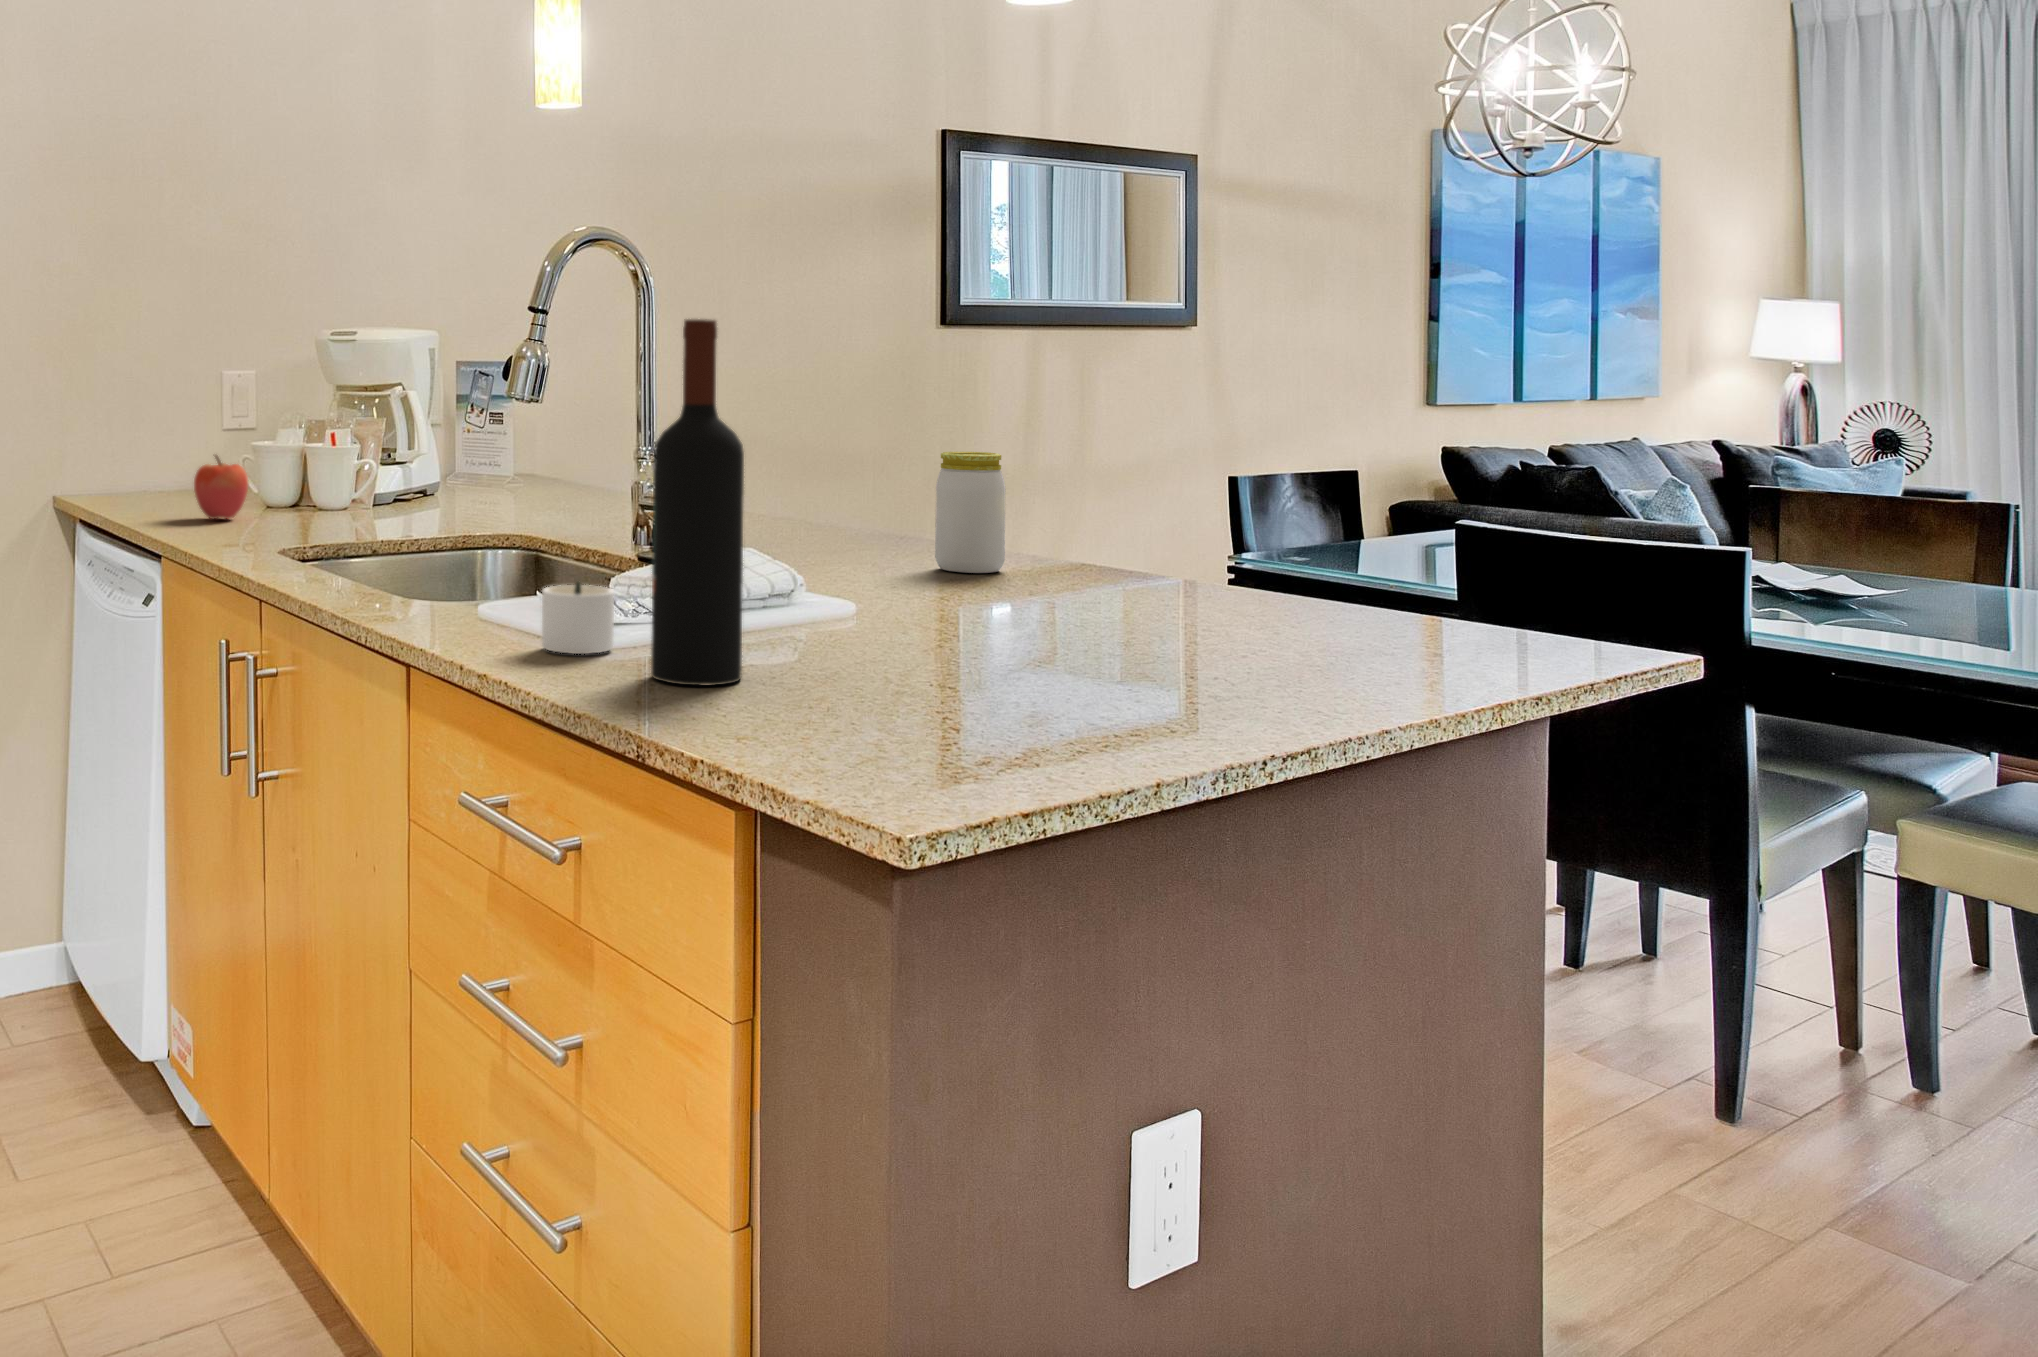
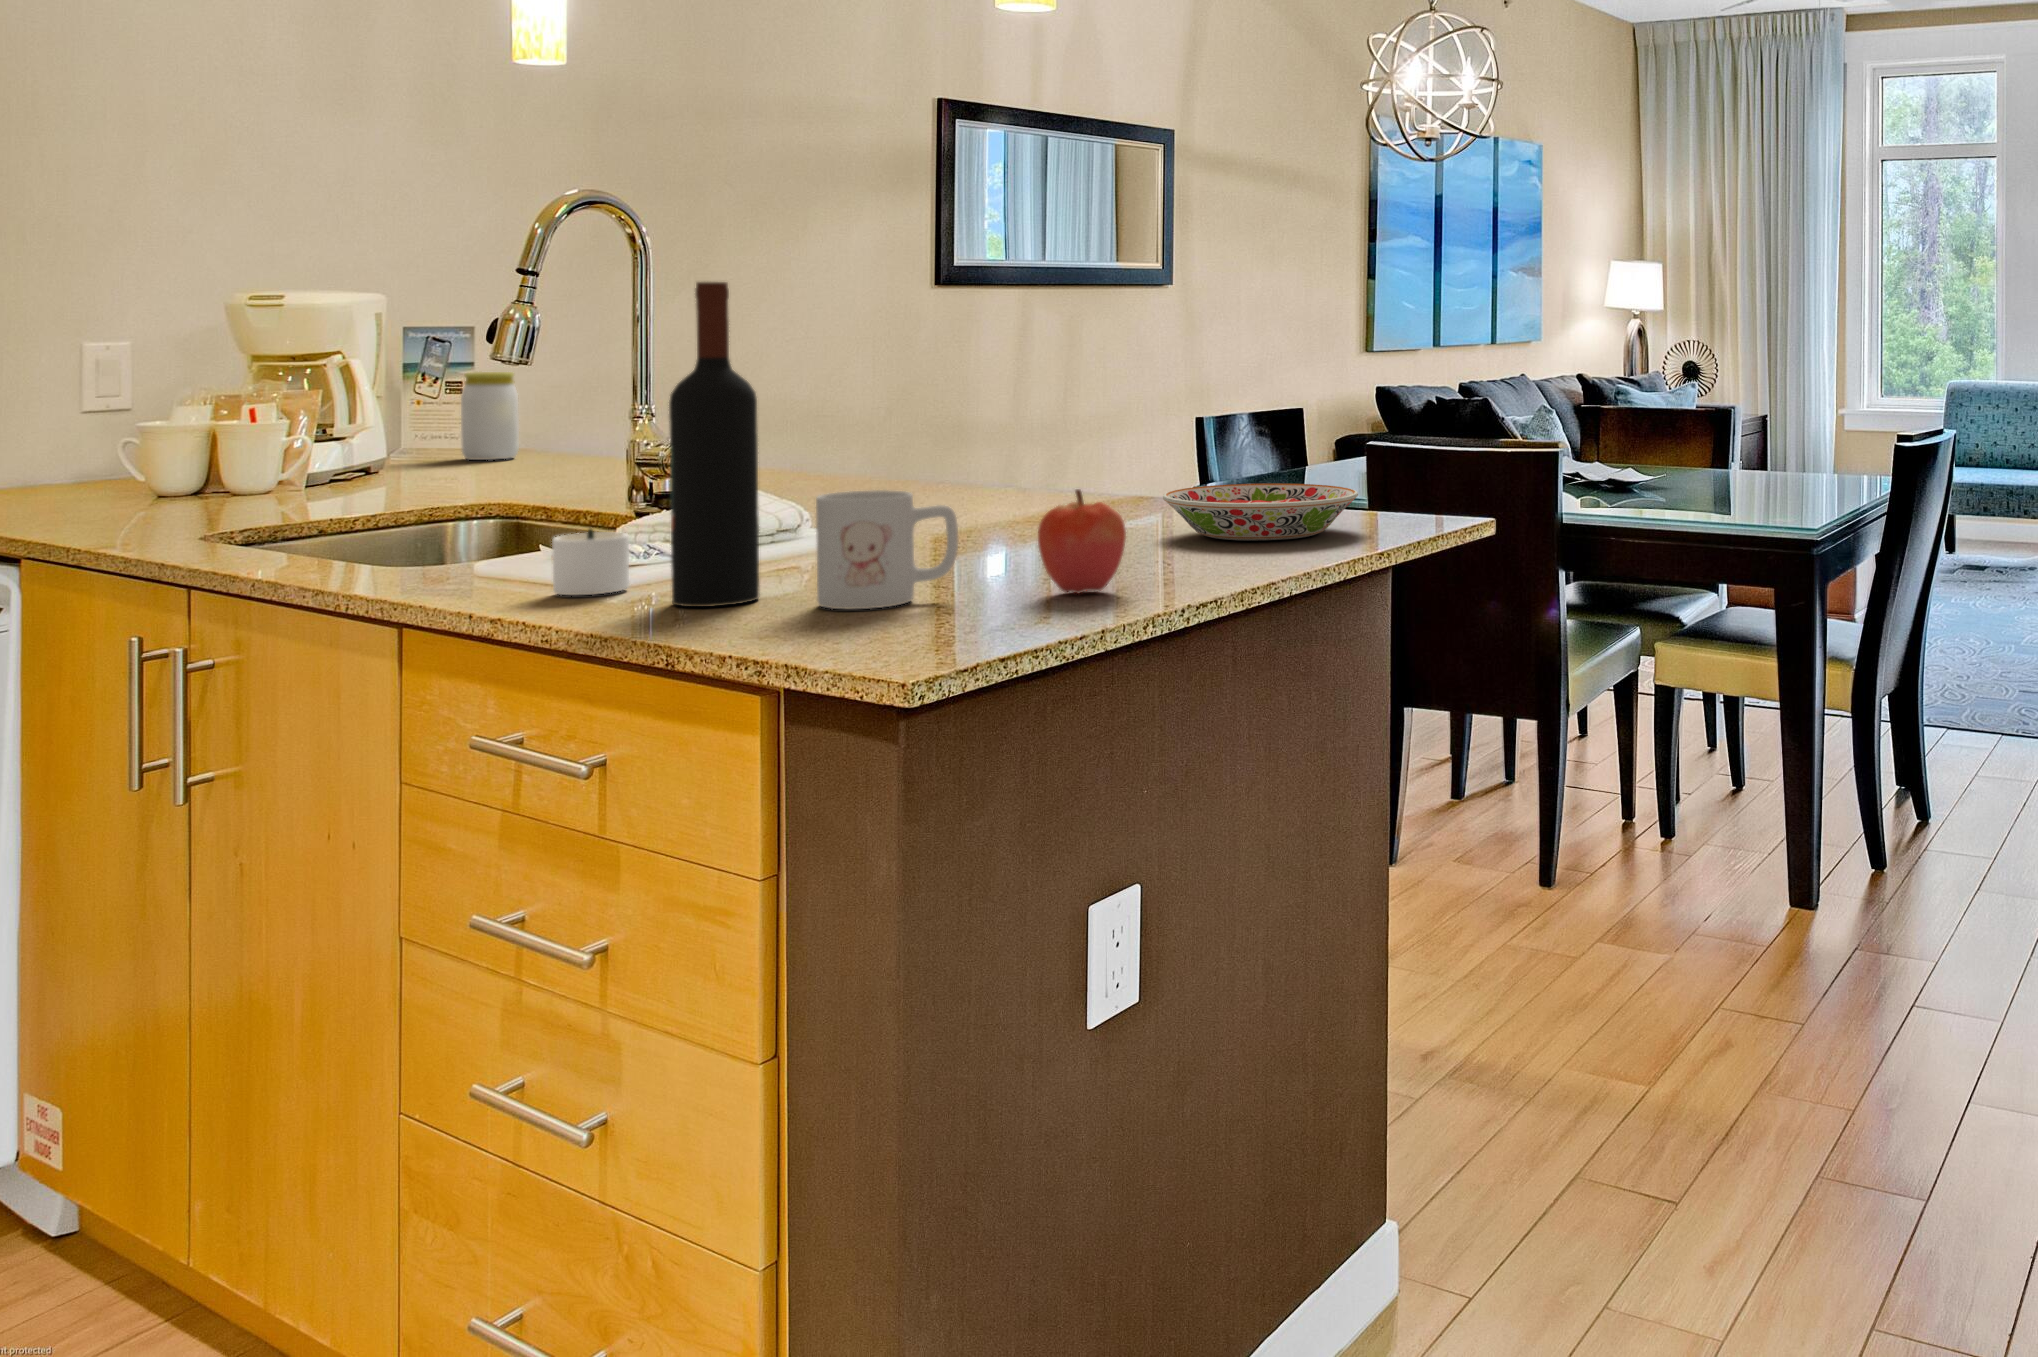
jar: present [935,452,1006,573] -> present [461,372,519,460]
apple: present [194,455,248,519] -> present [1038,489,1126,594]
mug: none [803,566,968,711] -> present [816,490,958,609]
bowl: none [1216,577,1498,659] -> present [1163,483,1358,541]

